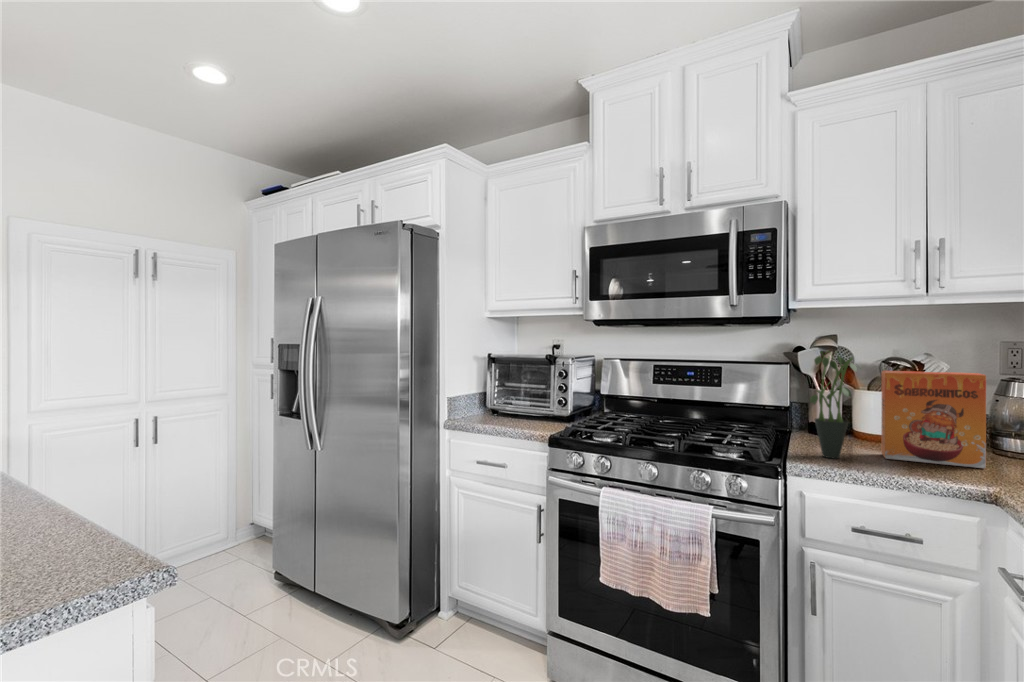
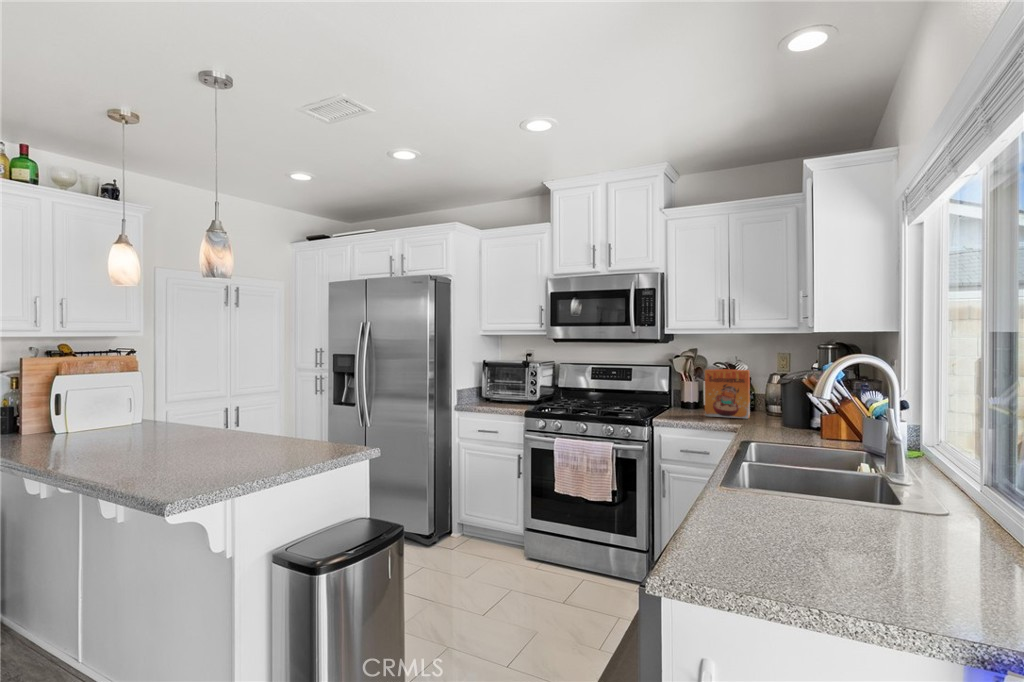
potted plant: present [810,352,857,458] -> none [666,358,693,417]

